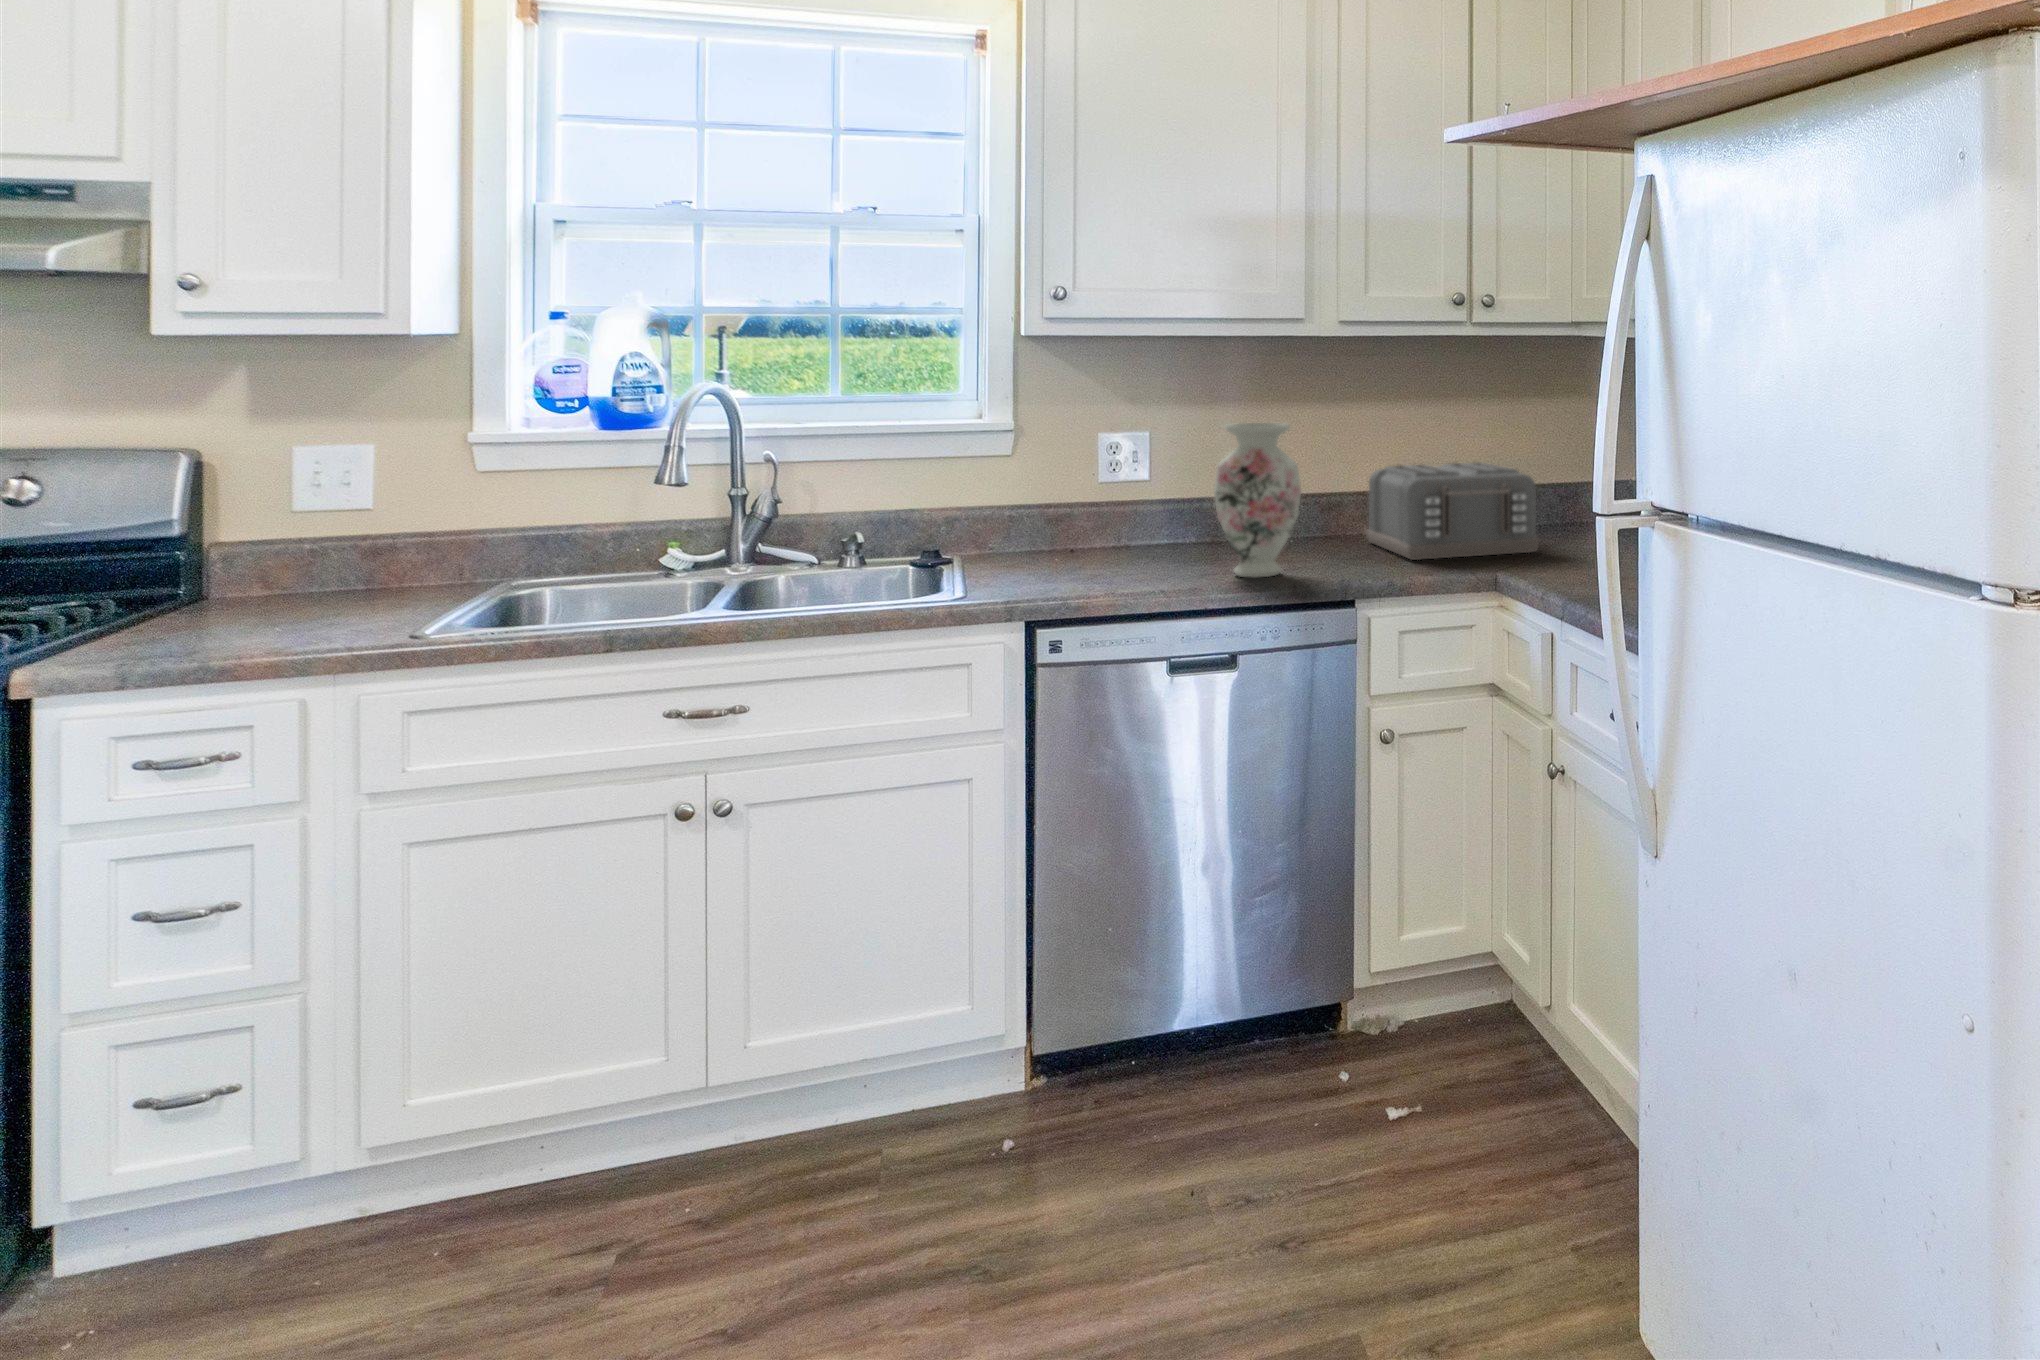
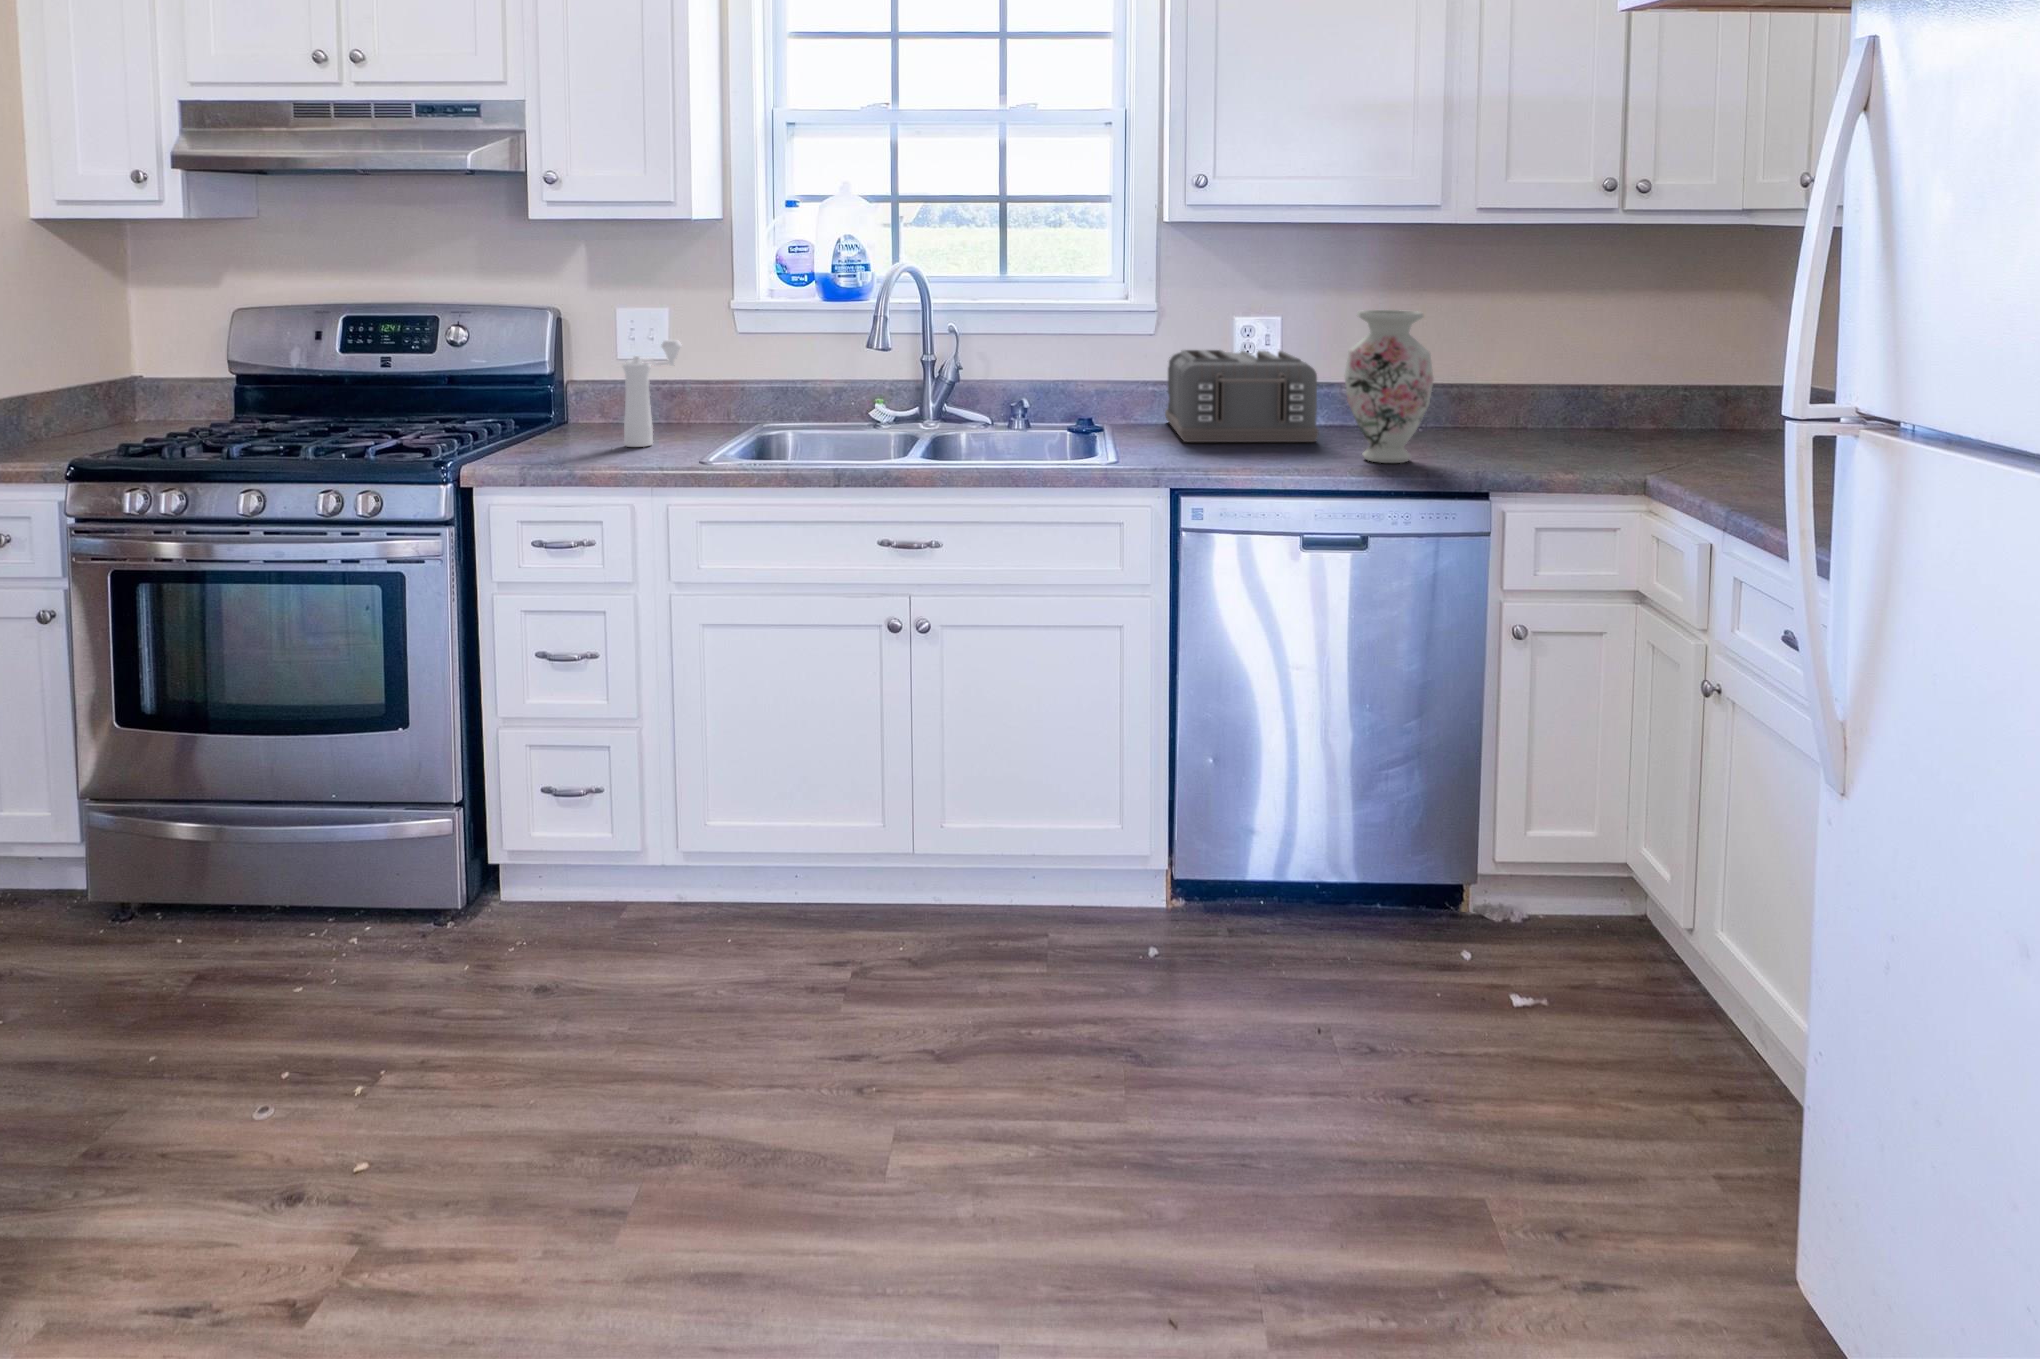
toaster: present [1367,462,1539,560] -> present [1165,350,1319,442]
pepper mill: none [294,484,389,622] -> present [623,340,682,447]

